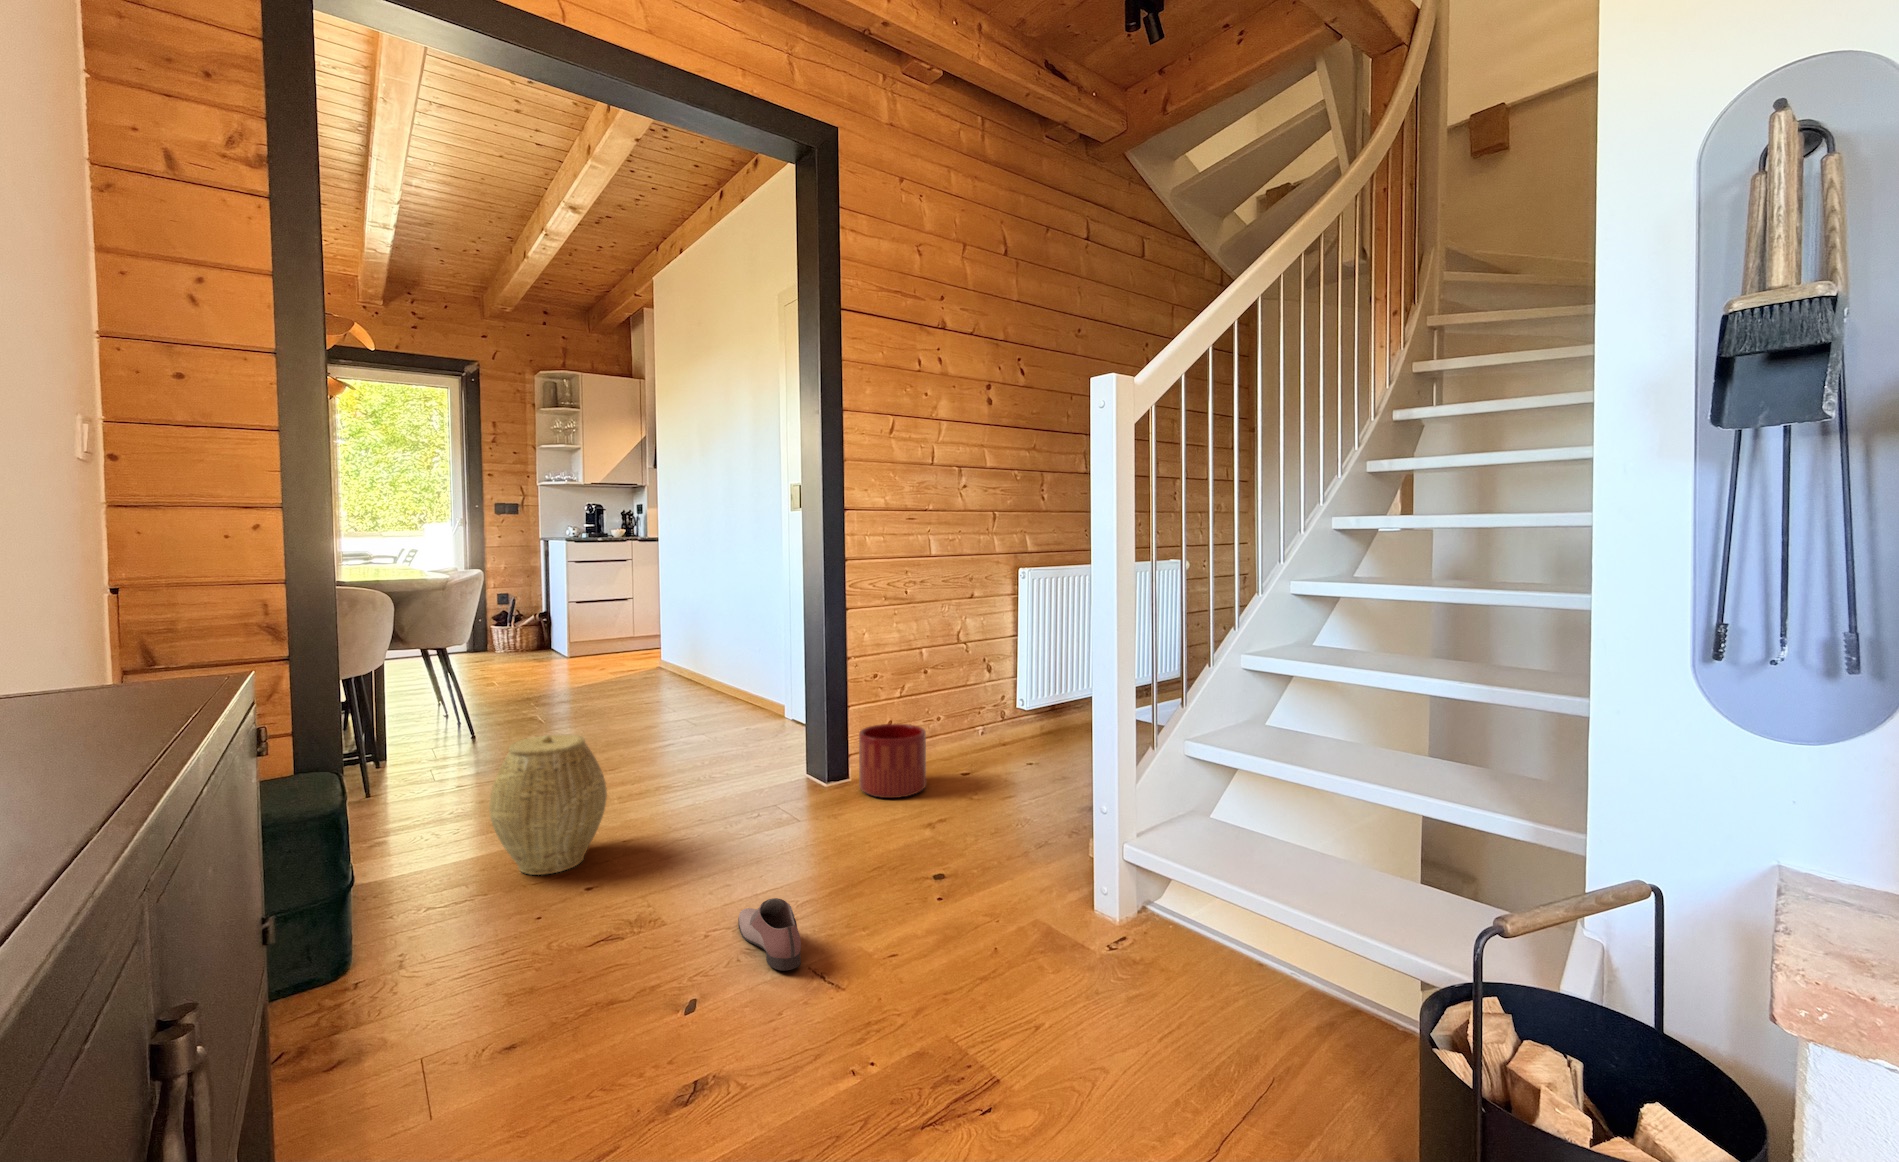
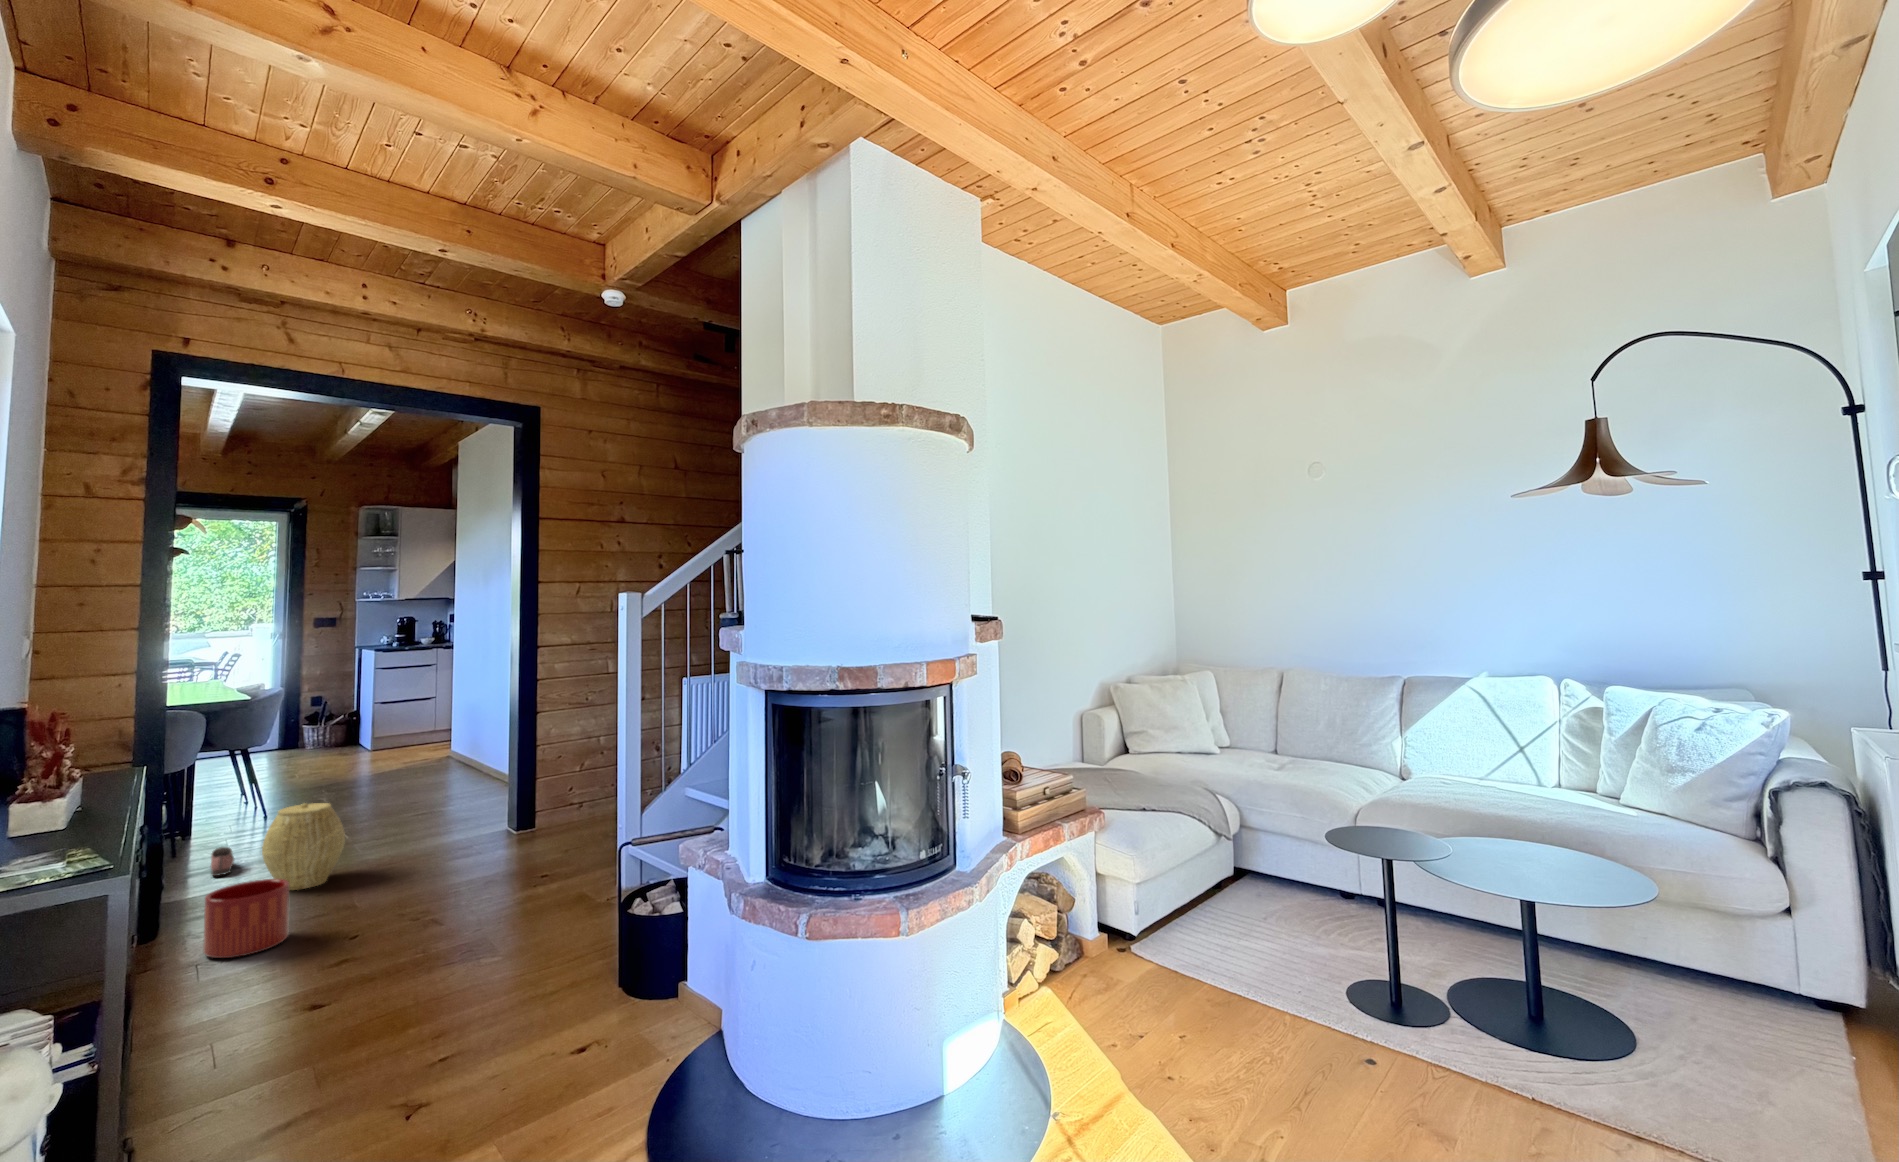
planter: present [859,724,926,798] -> present [203,879,289,958]
shoe: present [738,898,801,971] -> present [211,847,234,876]

